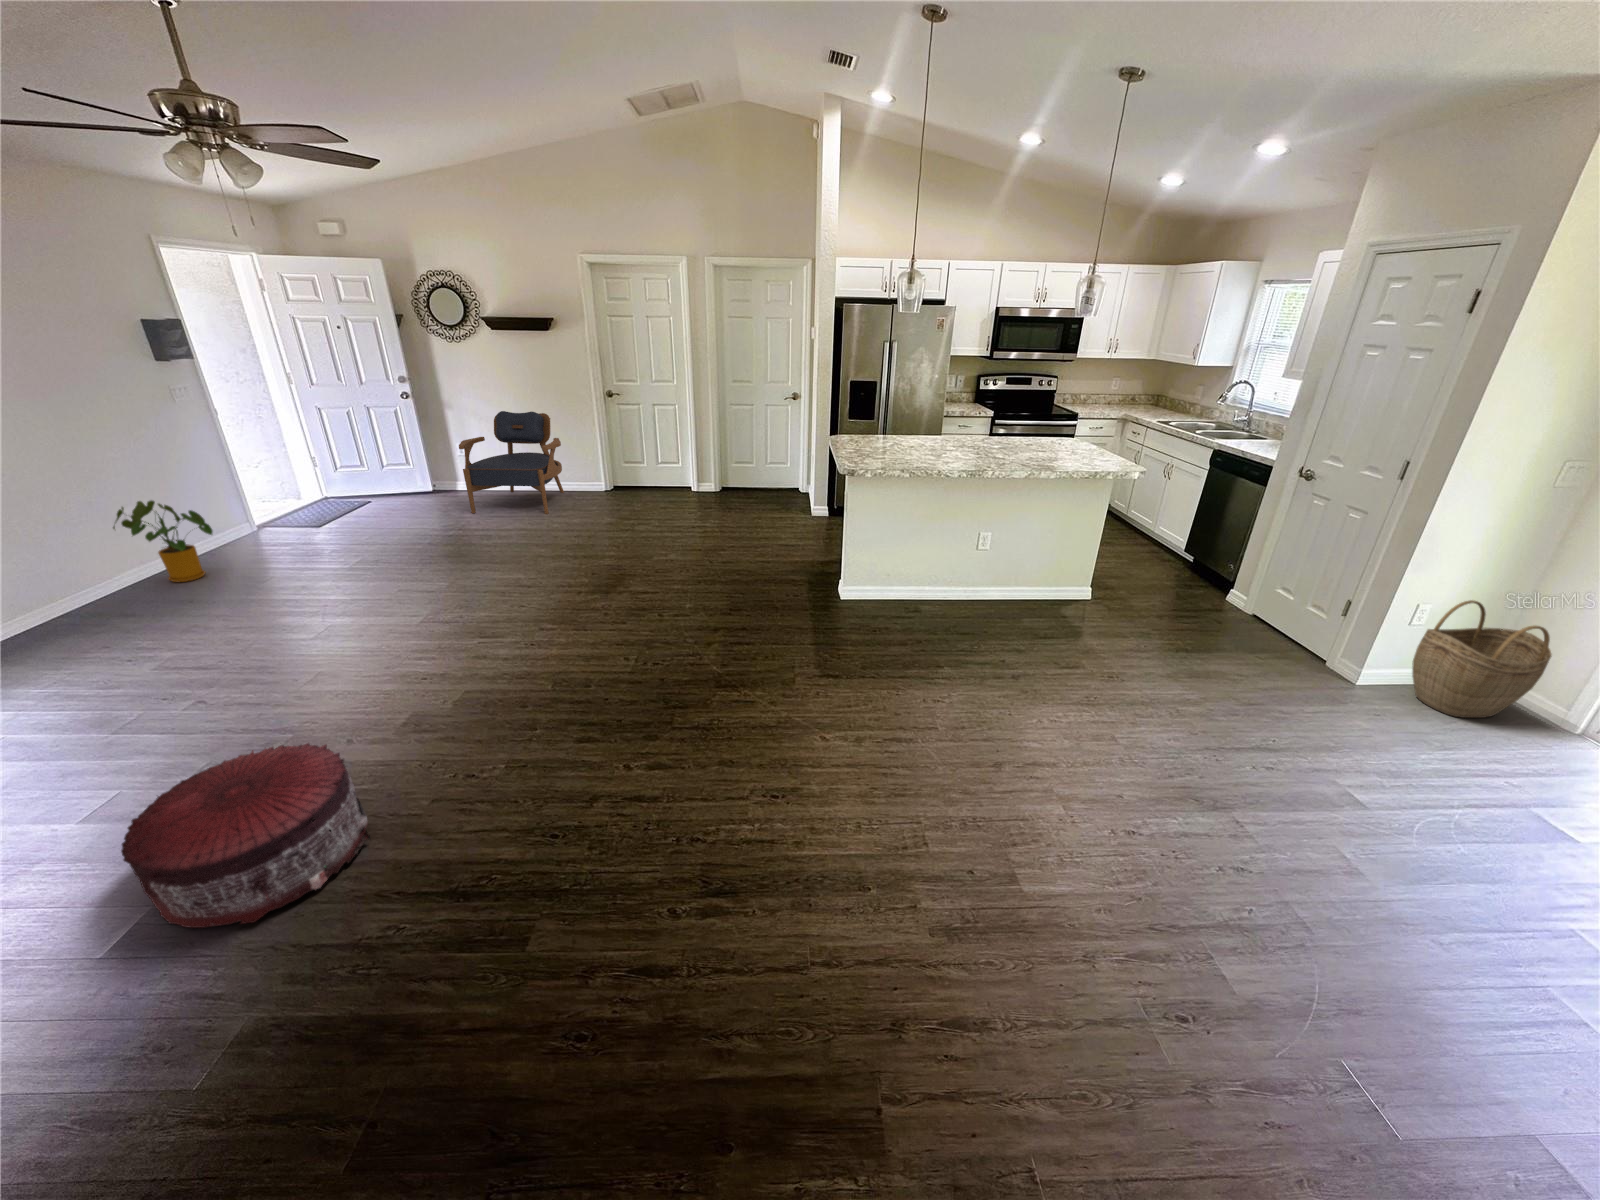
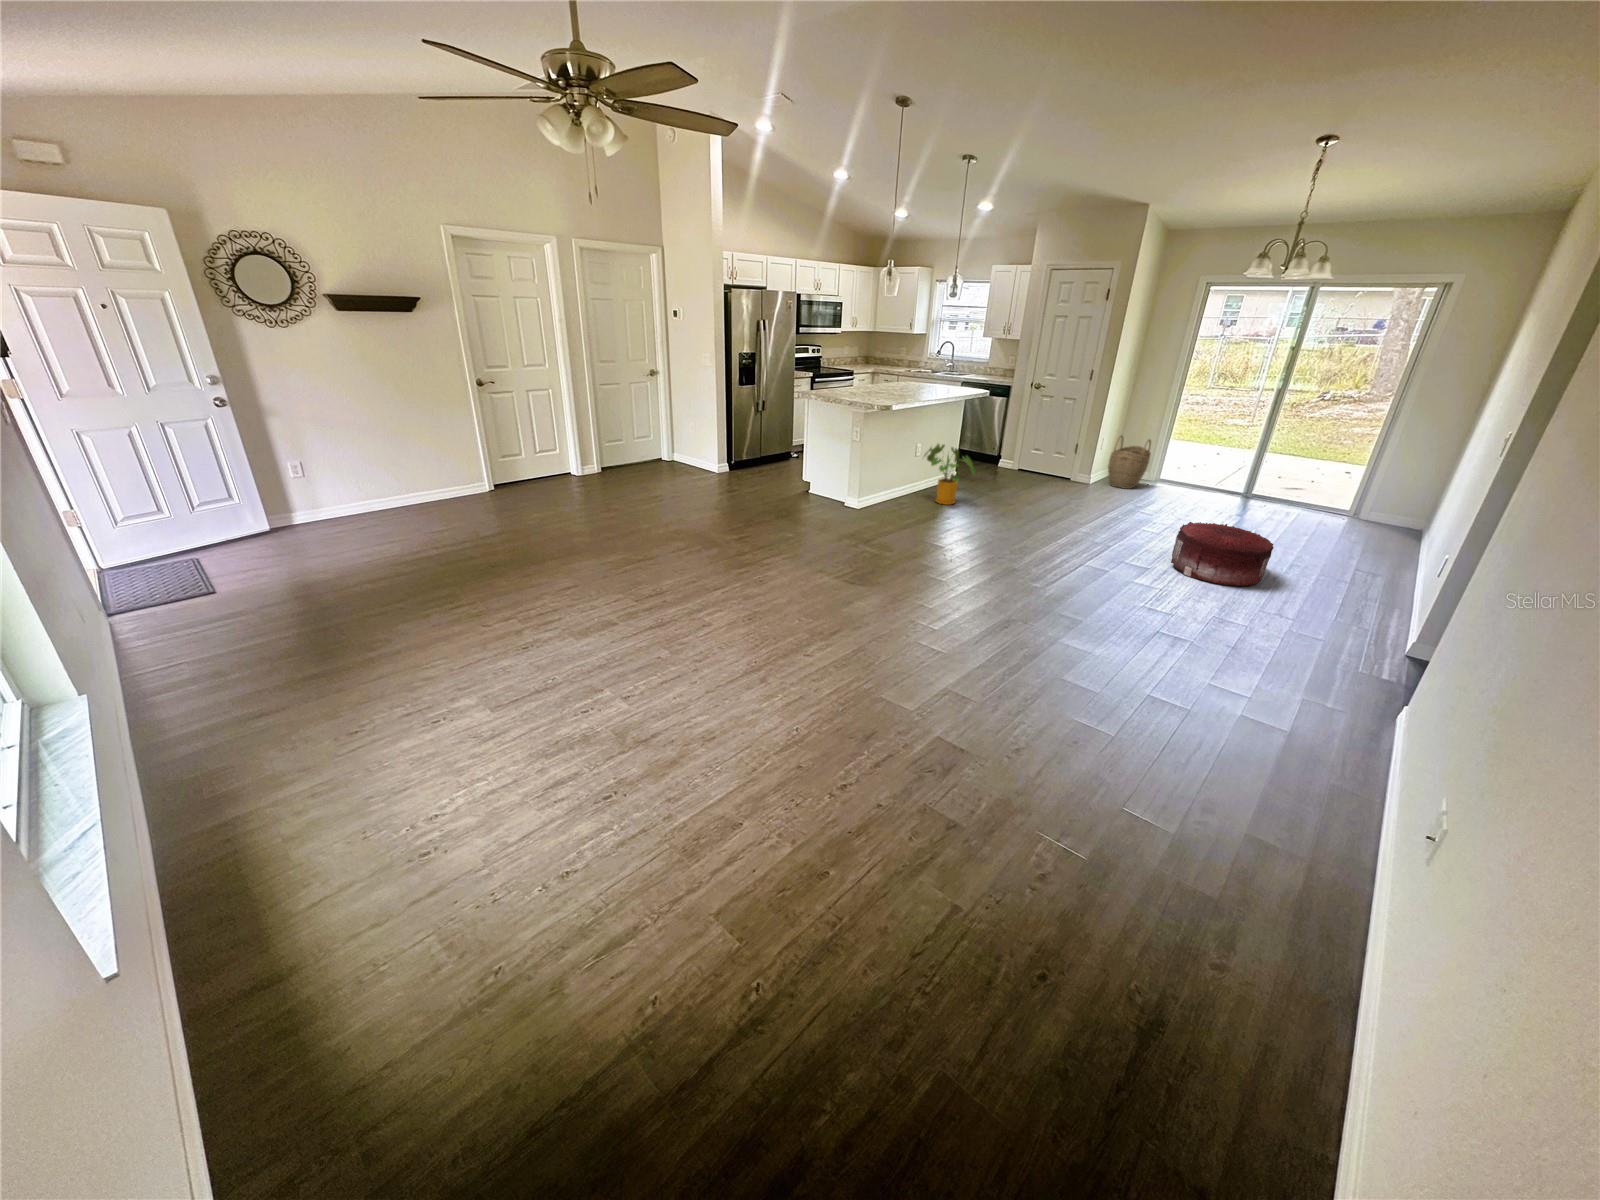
armchair: present [459,411,564,514] -> none [347,408,487,534]
house plant: present [113,500,213,582] -> present [924,444,975,505]
pouf: present [121,743,370,928] -> present [1171,522,1274,586]

